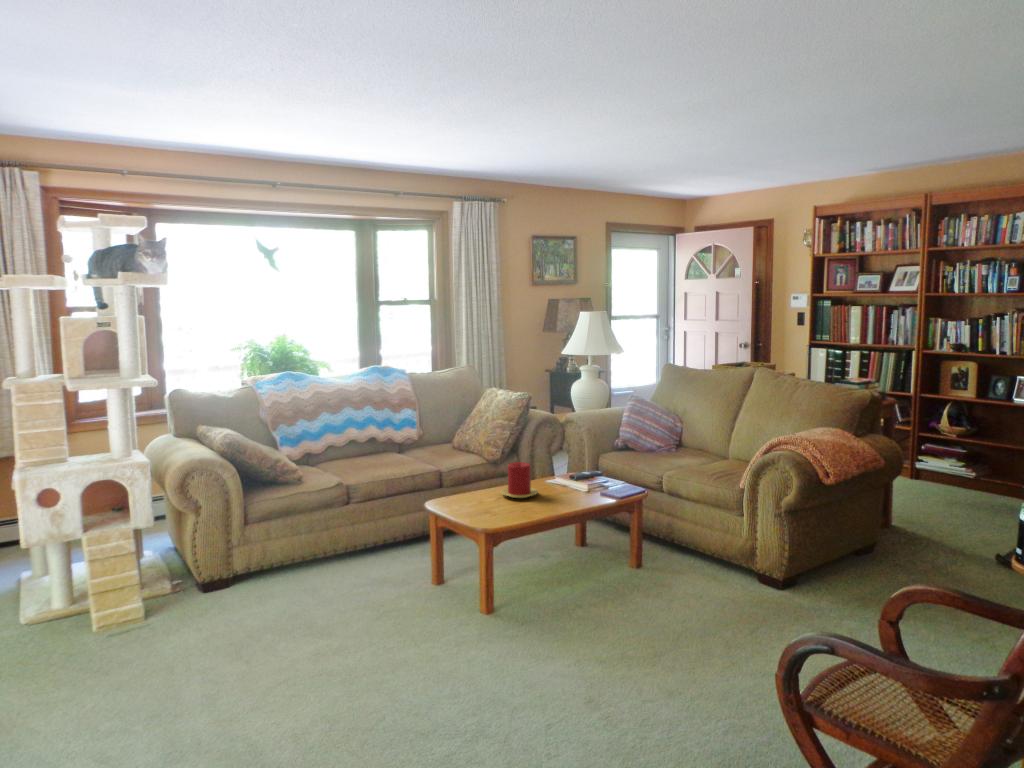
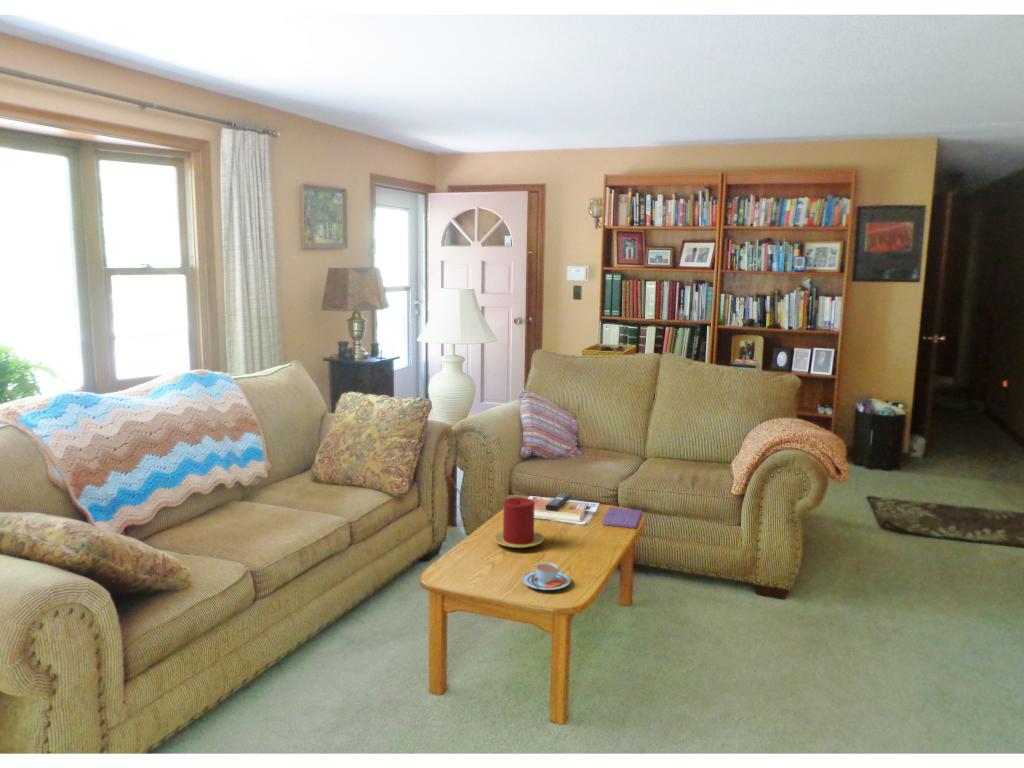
teacup: none [477,503,512,520] -> present [523,563,571,590]

